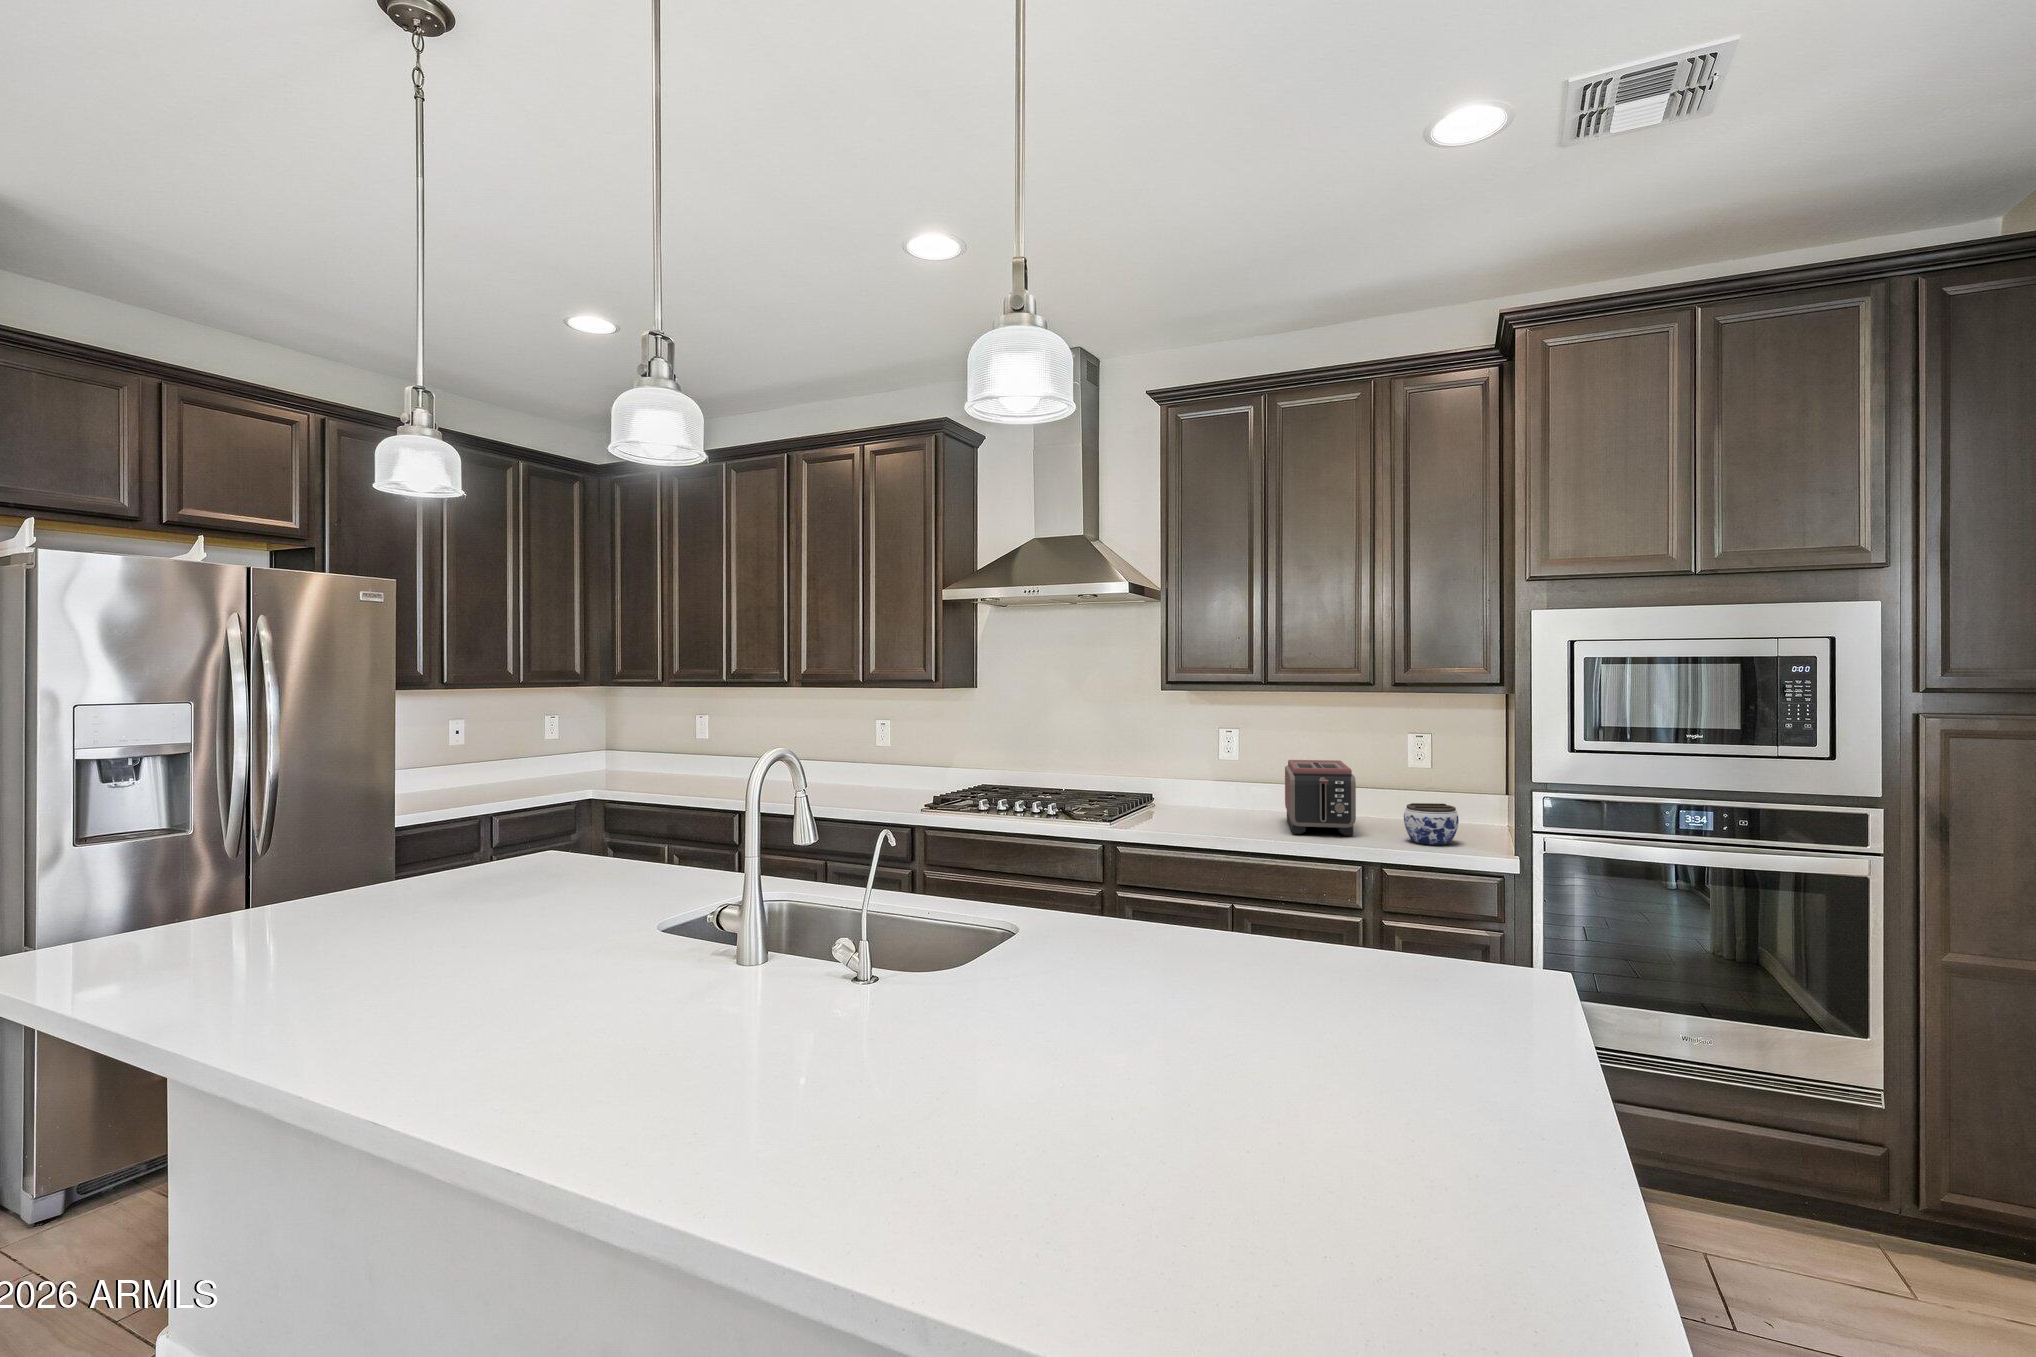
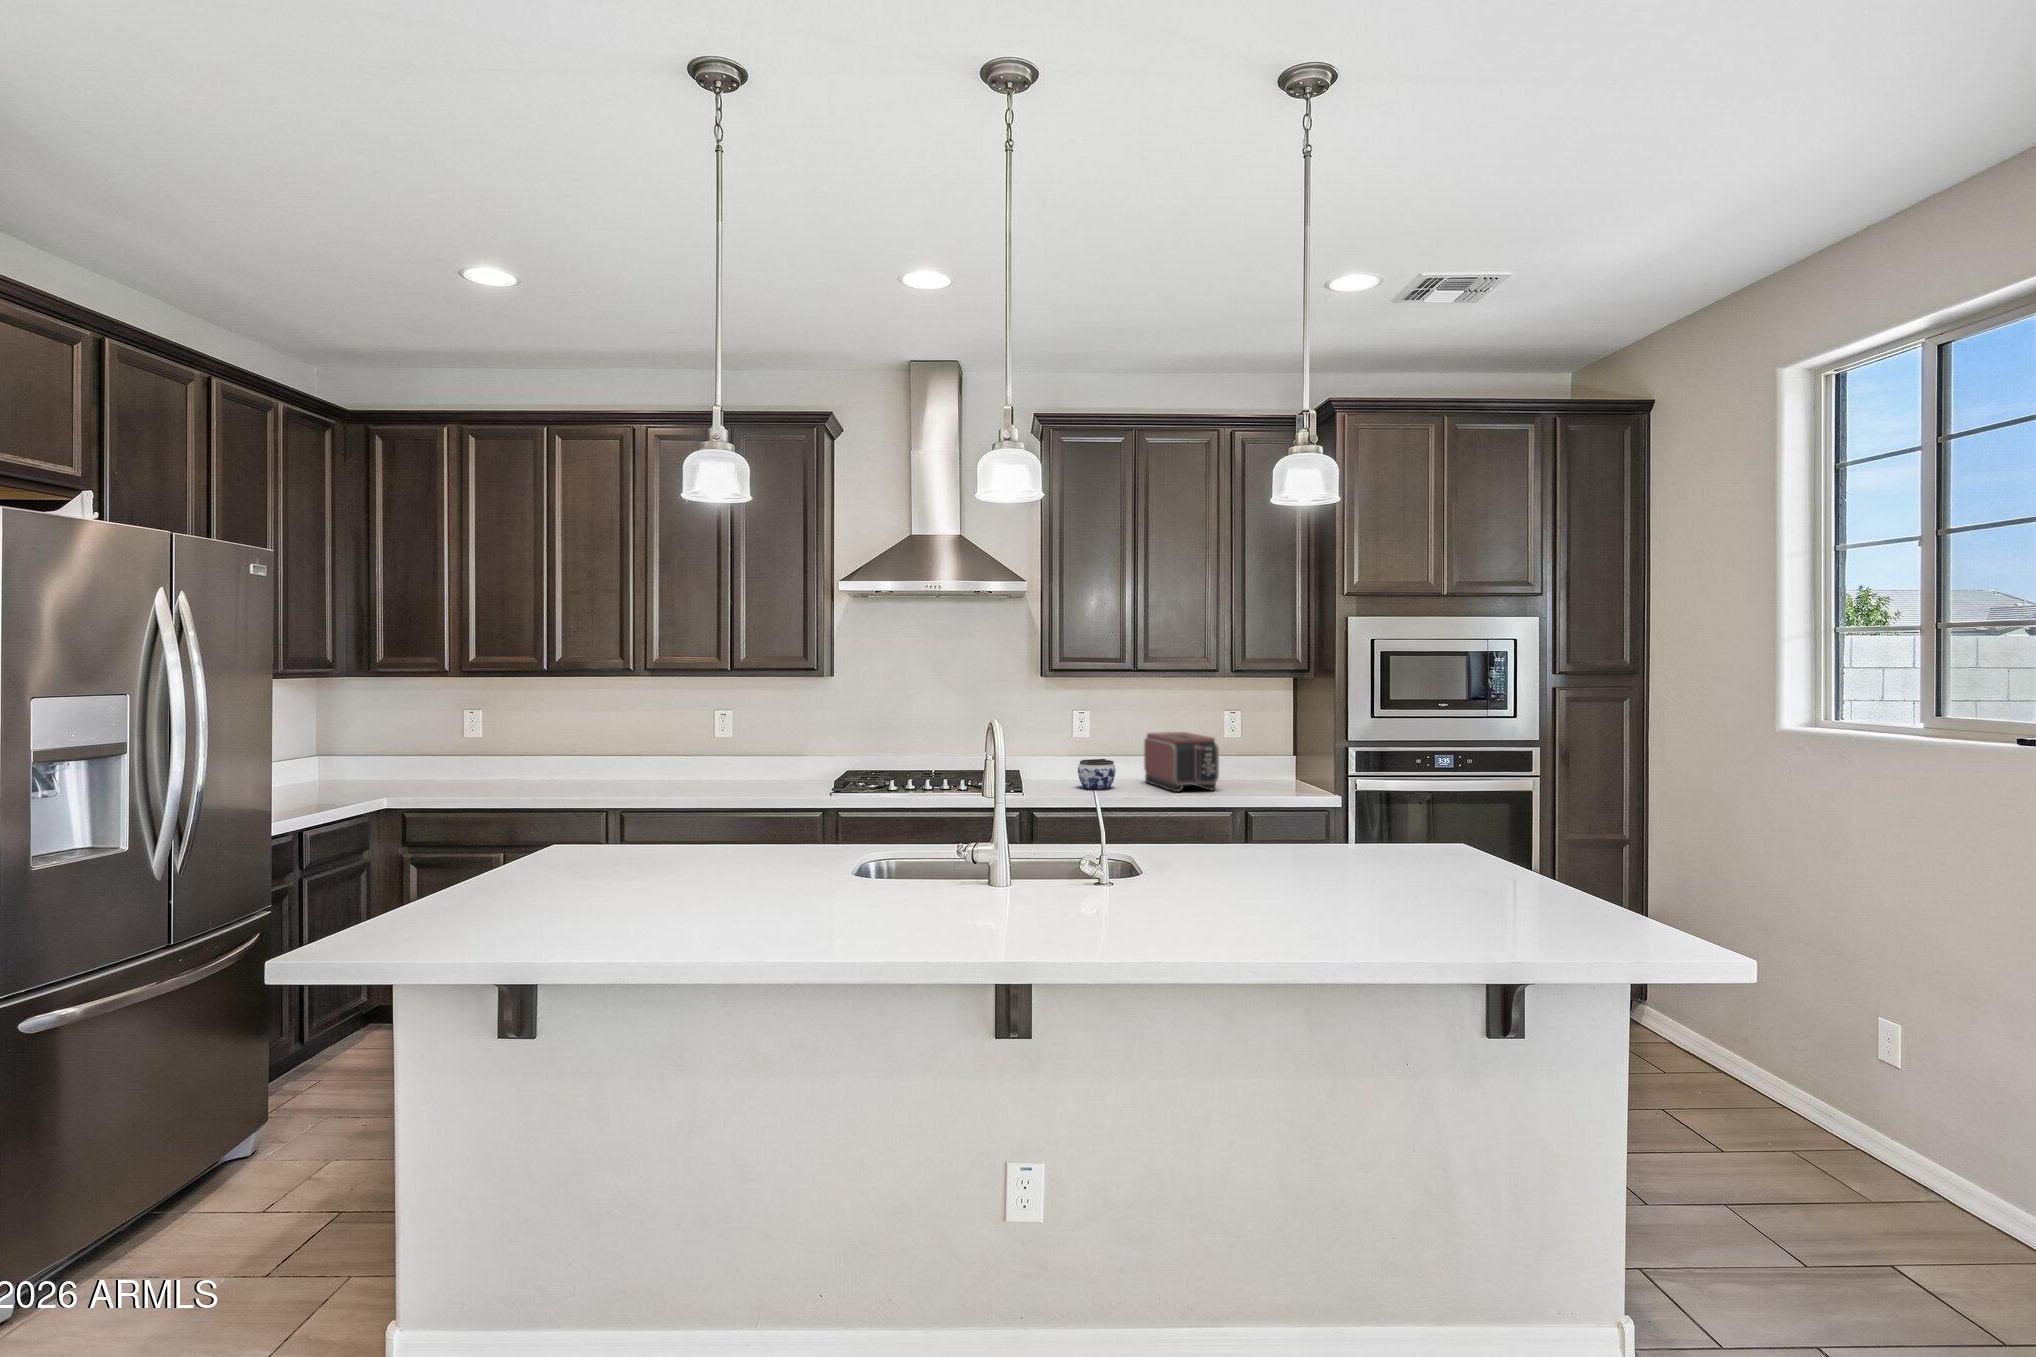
jar: present [1404,803,1459,845] -> present [1078,759,1116,789]

